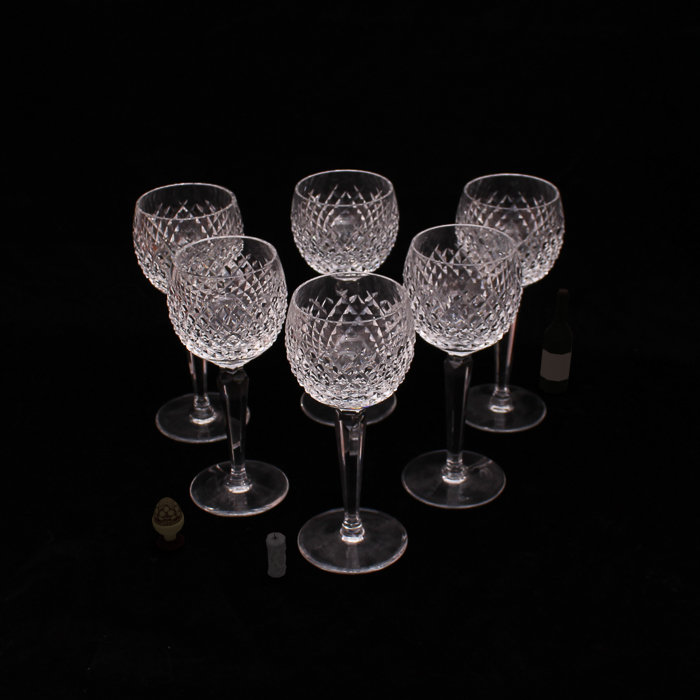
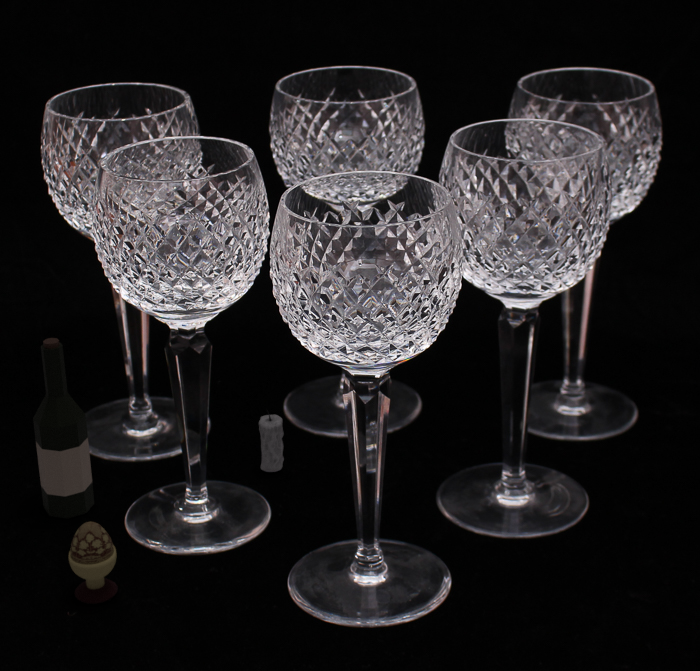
wine bottle: present [539,289,573,394] -> present [33,338,94,519]
candle: present [266,532,287,577] -> present [259,413,284,472]

